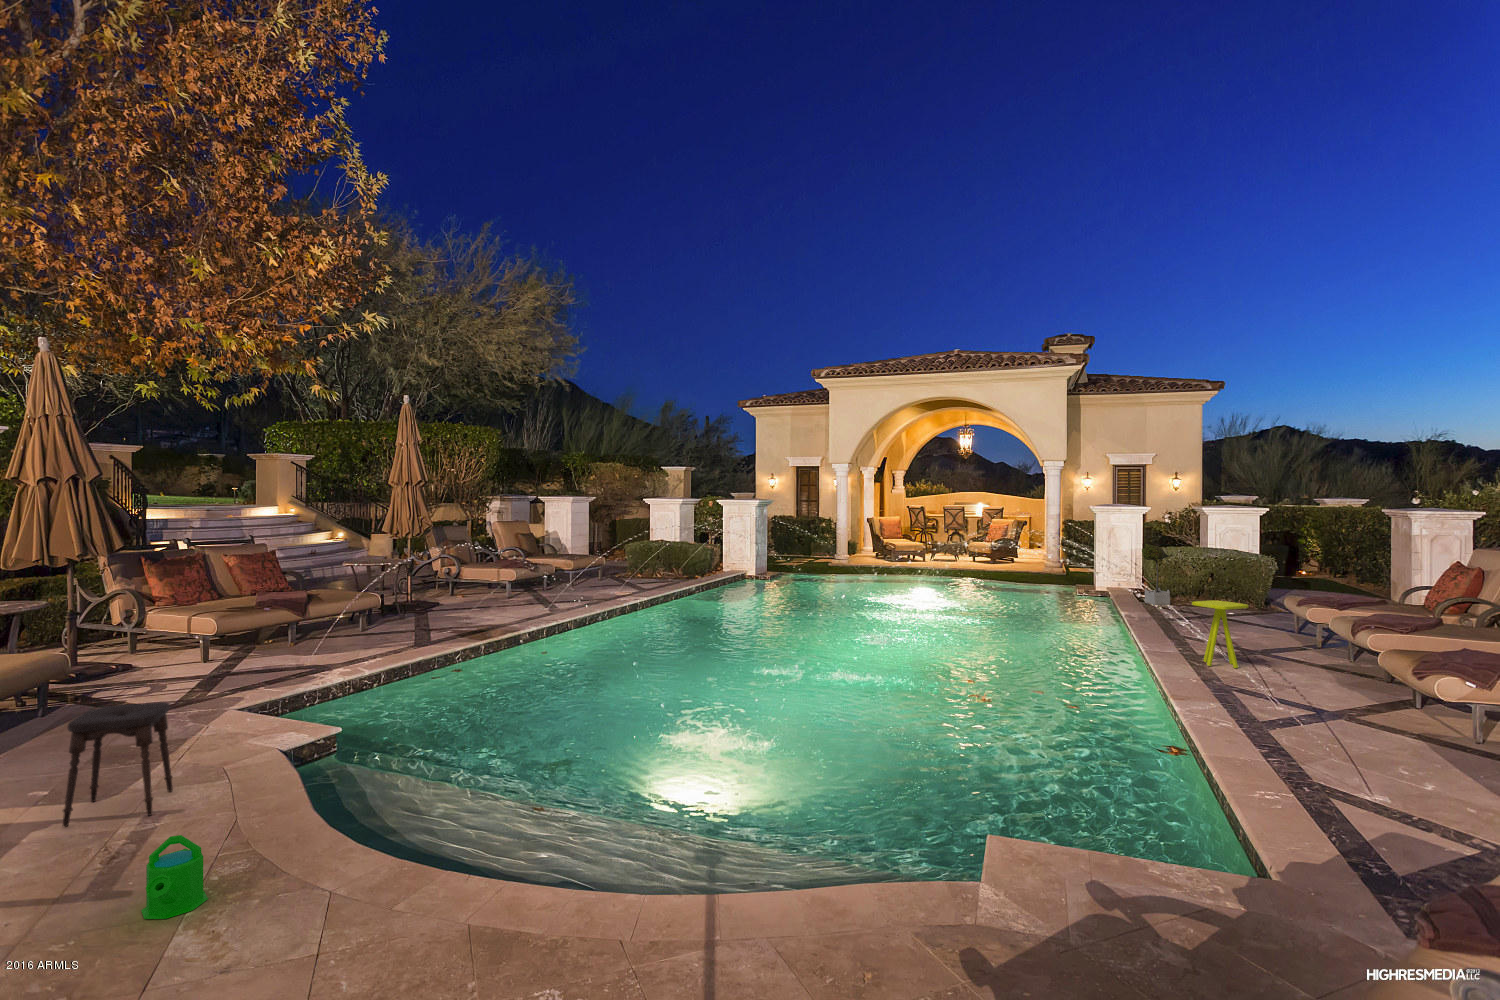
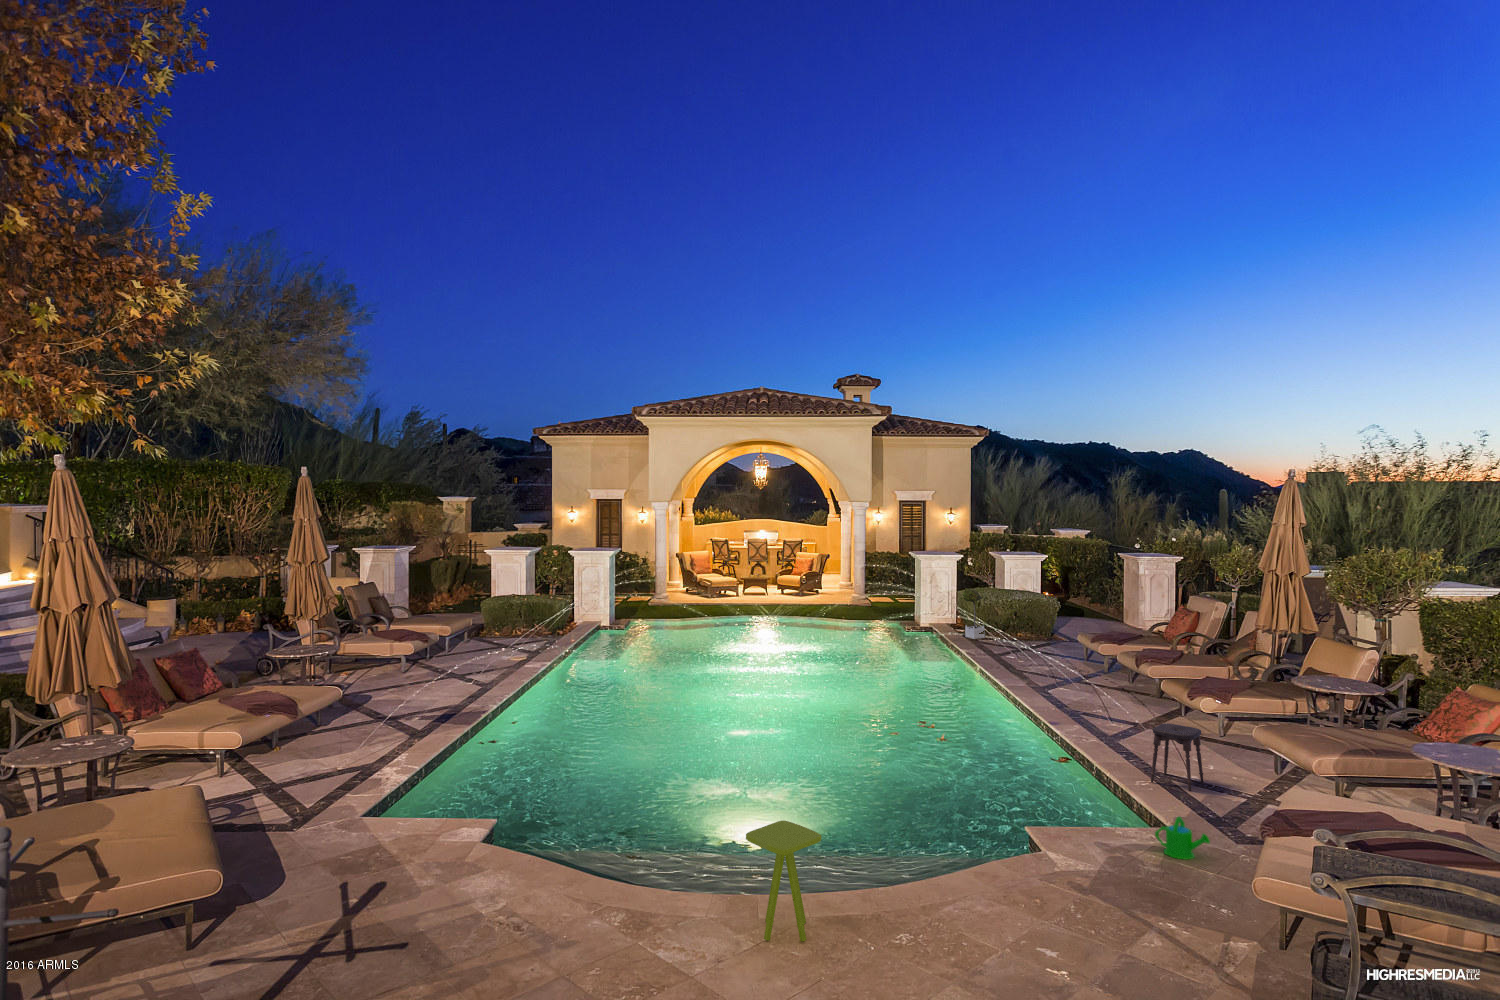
side table: present [1192,600,1248,668] -> present [746,821,822,941]
stool: present [63,702,173,827] -> present [1151,724,1203,791]
watering can: present [141,835,208,919] -> present [1155,817,1210,859]

